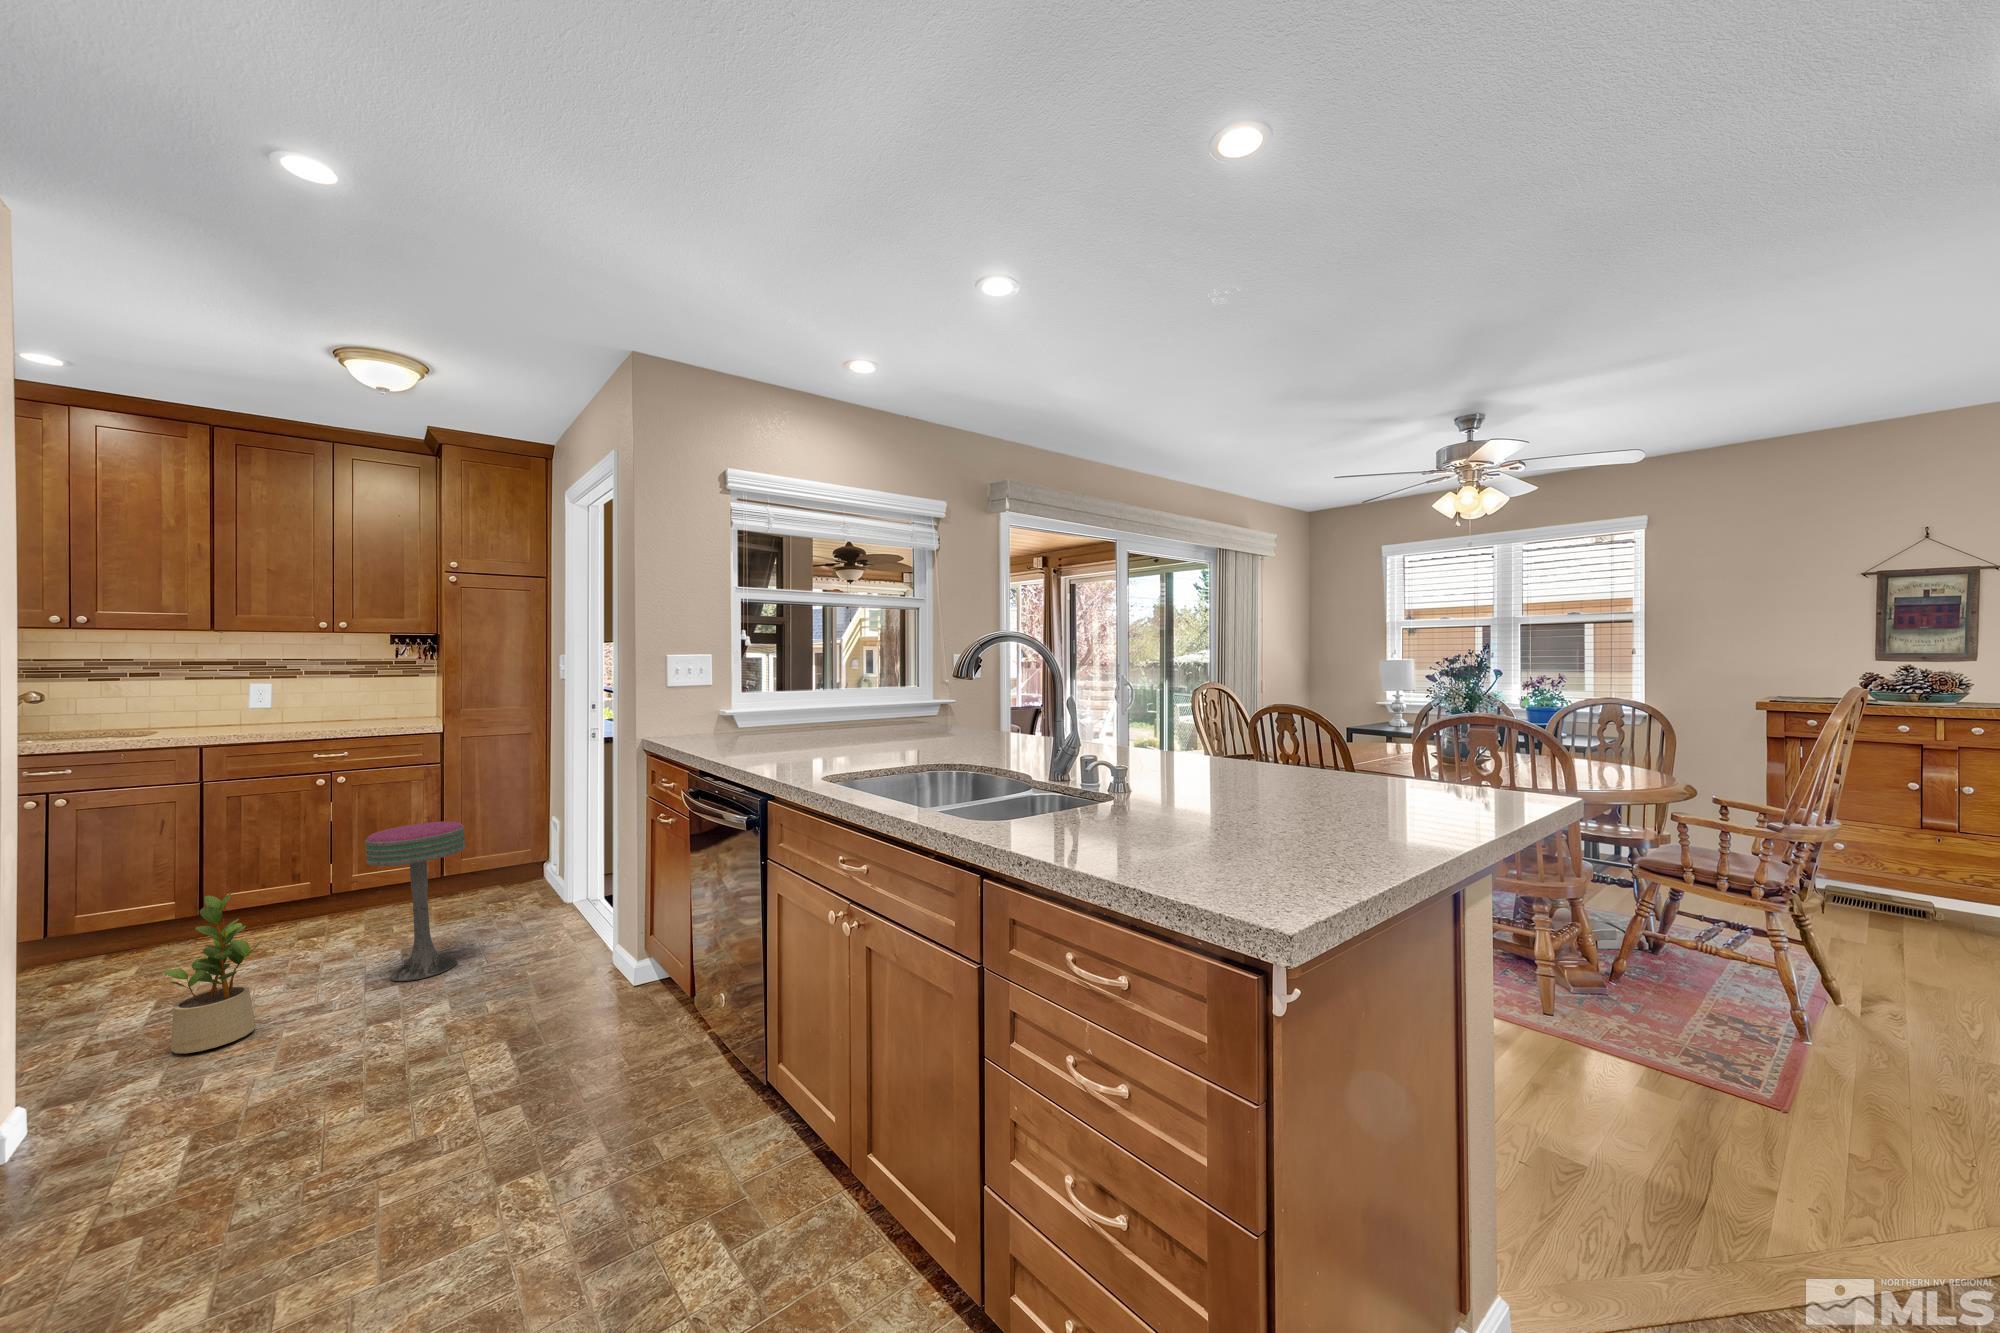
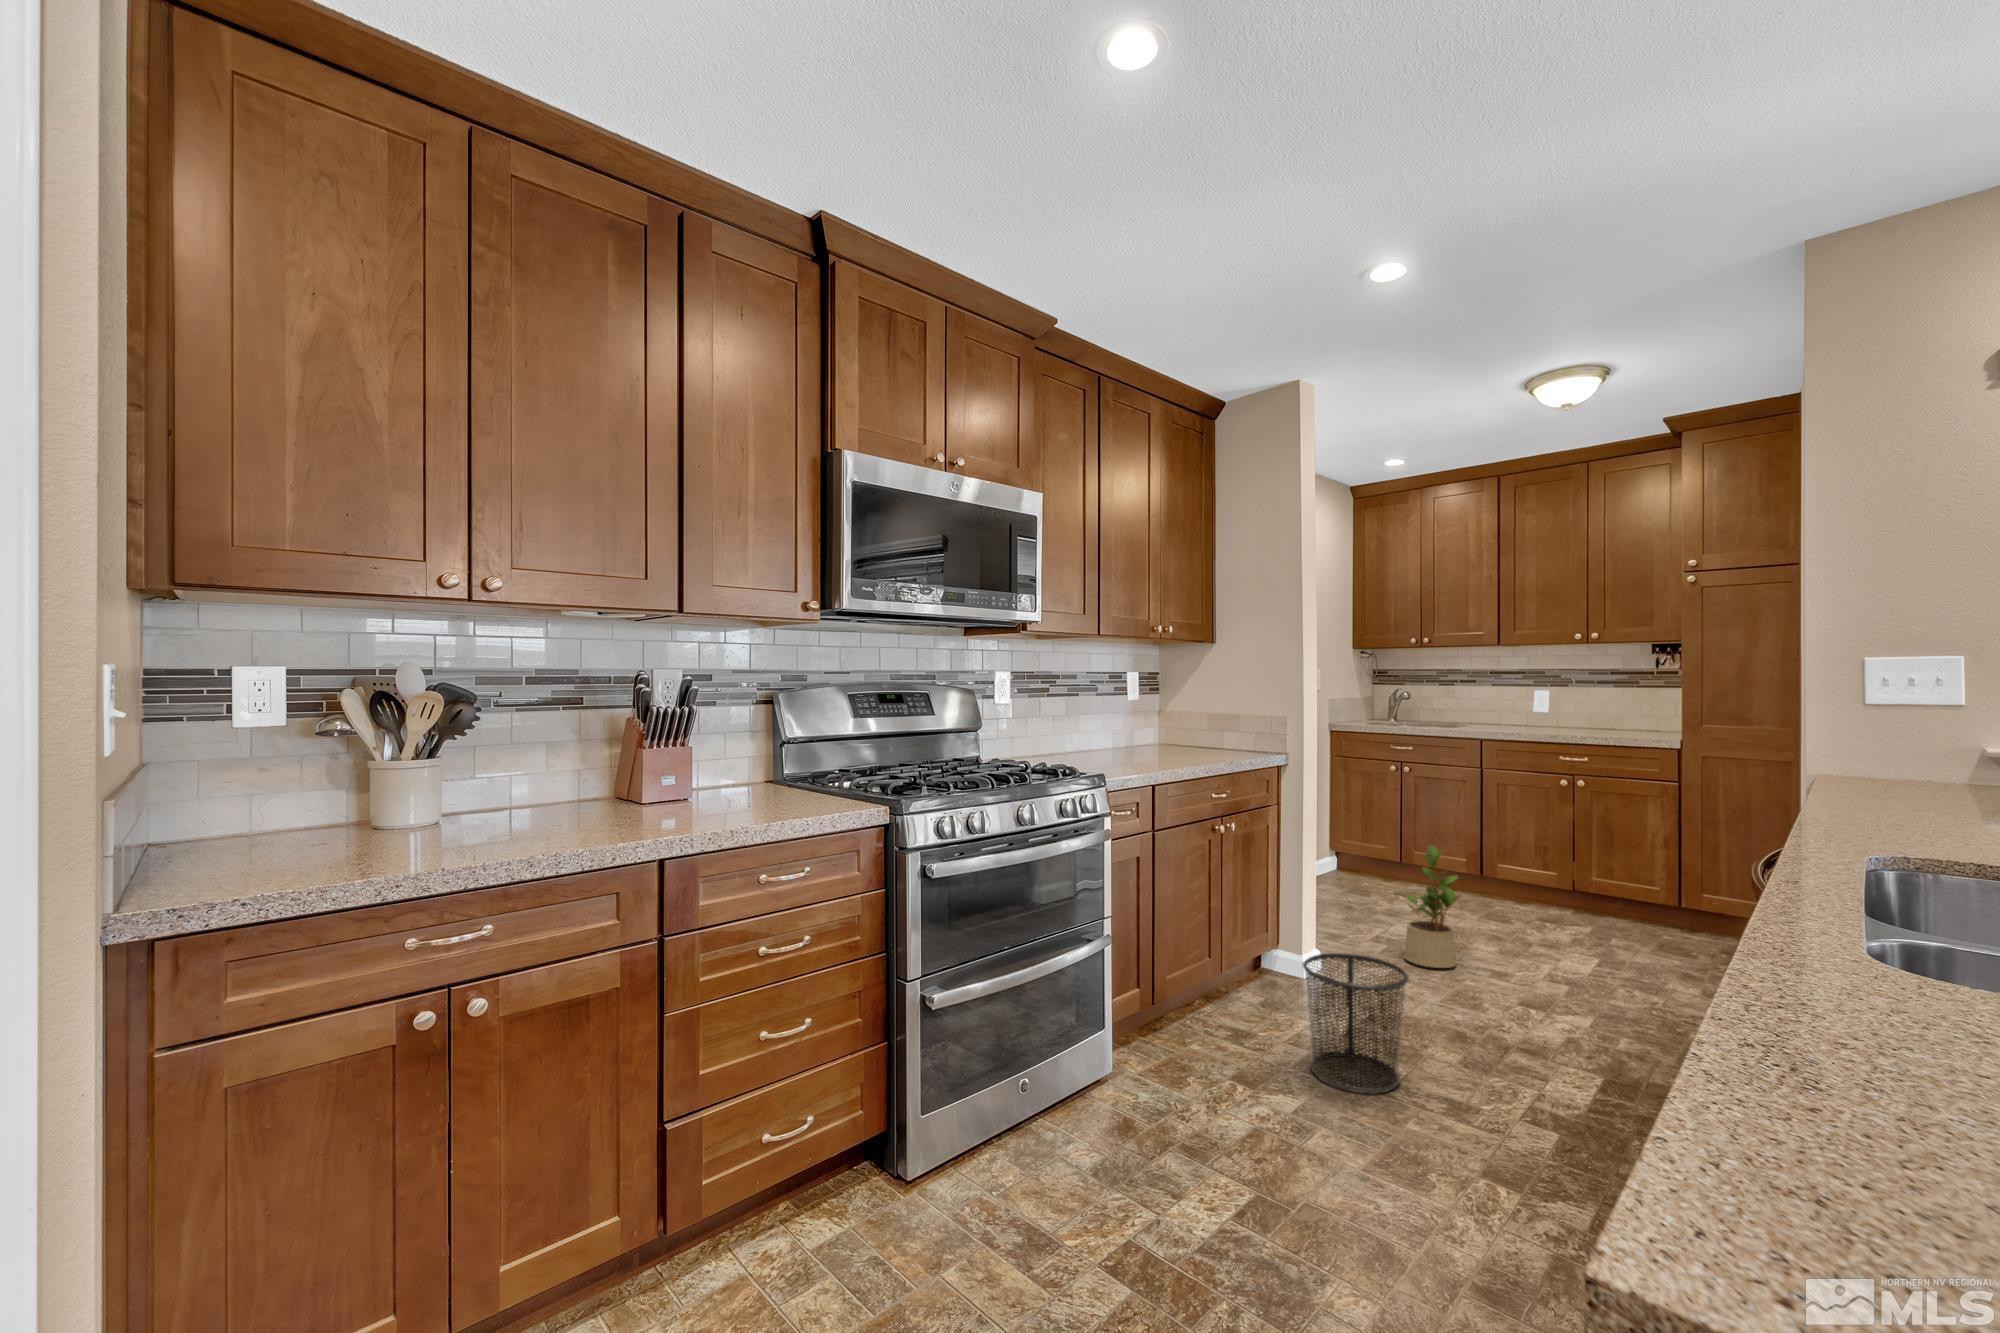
bar stool: present [365,821,465,981] -> none [1556,829,1655,994]
waste bin: none [144,1039,330,1250] -> present [1303,953,1409,1093]

